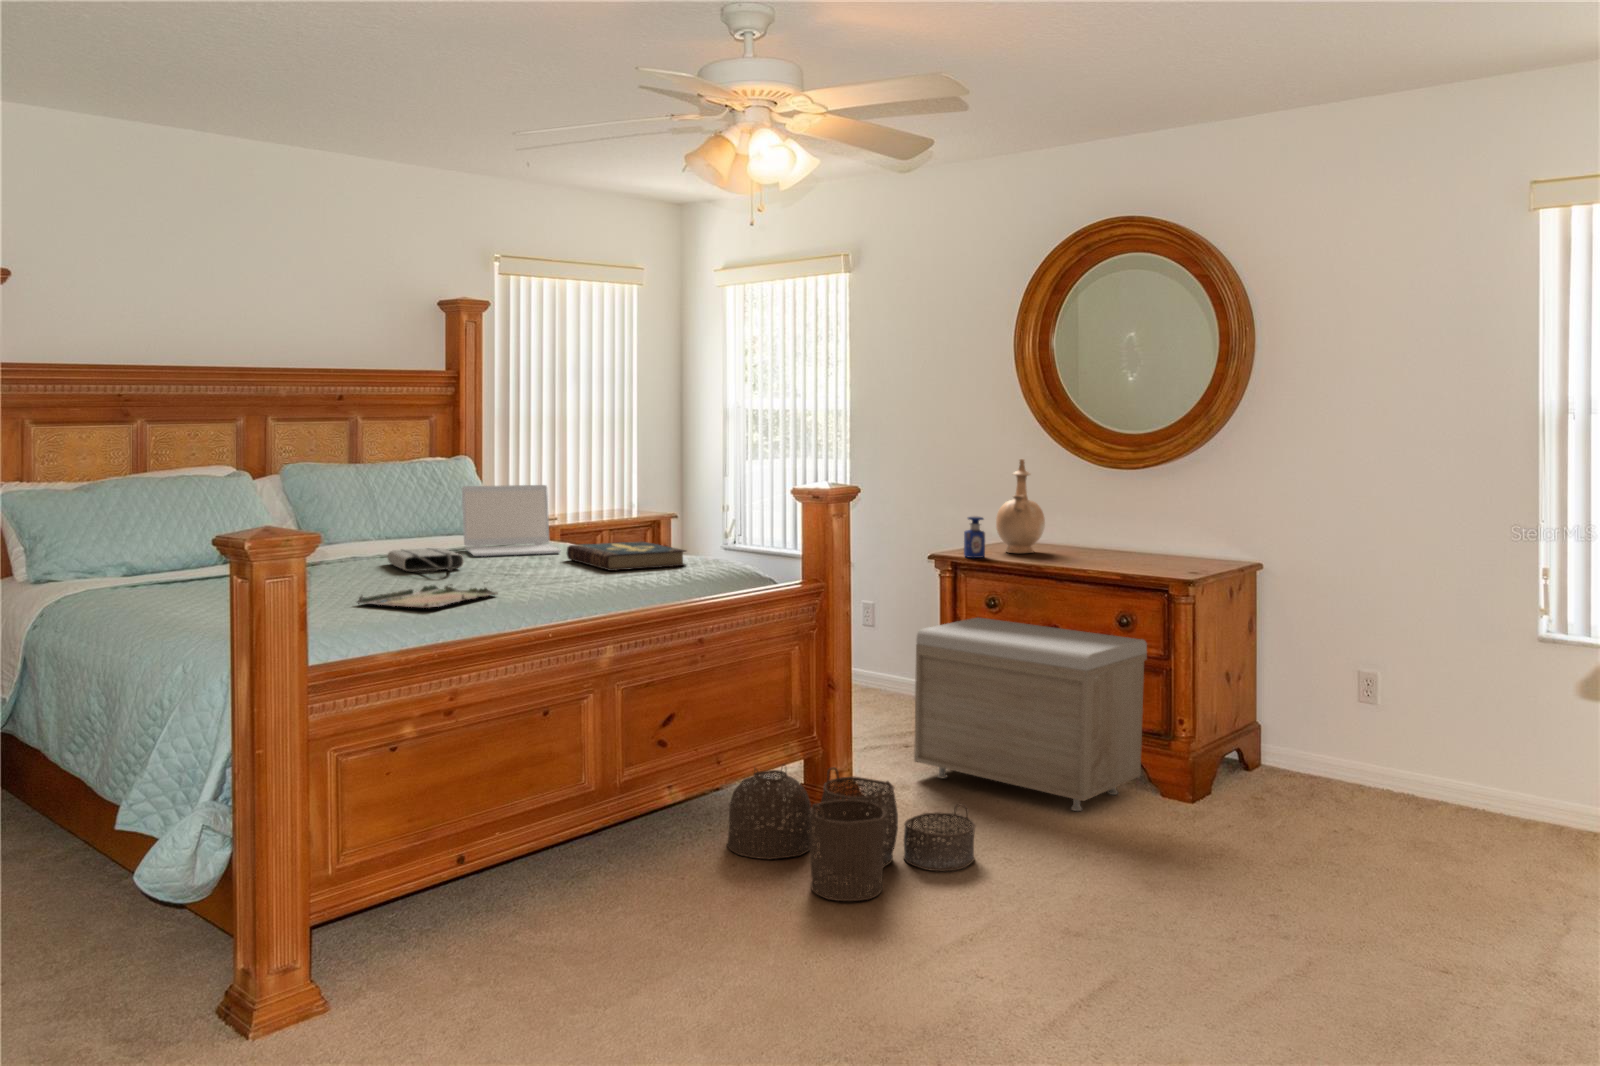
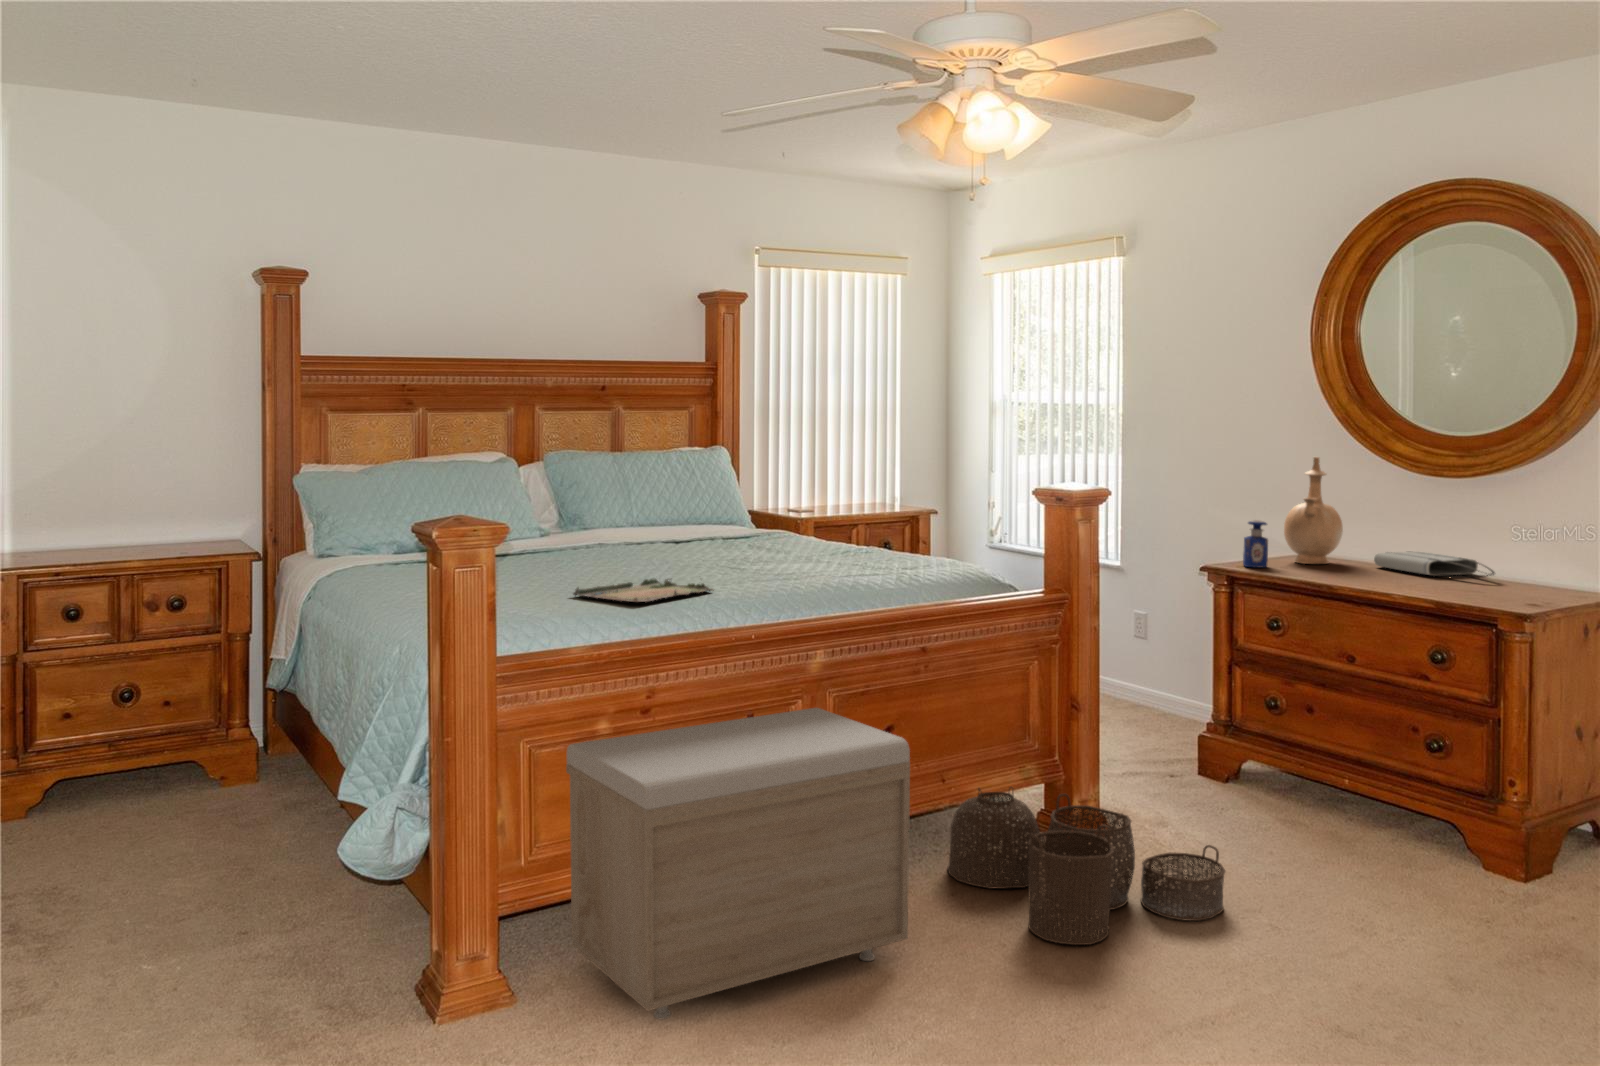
laptop: present [462,485,561,556] -> none [706,478,800,550]
book: present [567,541,686,571] -> none [802,539,923,570]
tote bag: present [387,548,464,572] -> present [1374,552,1495,577]
storage bench: present [914,618,1147,811] -> present [566,708,910,1019]

